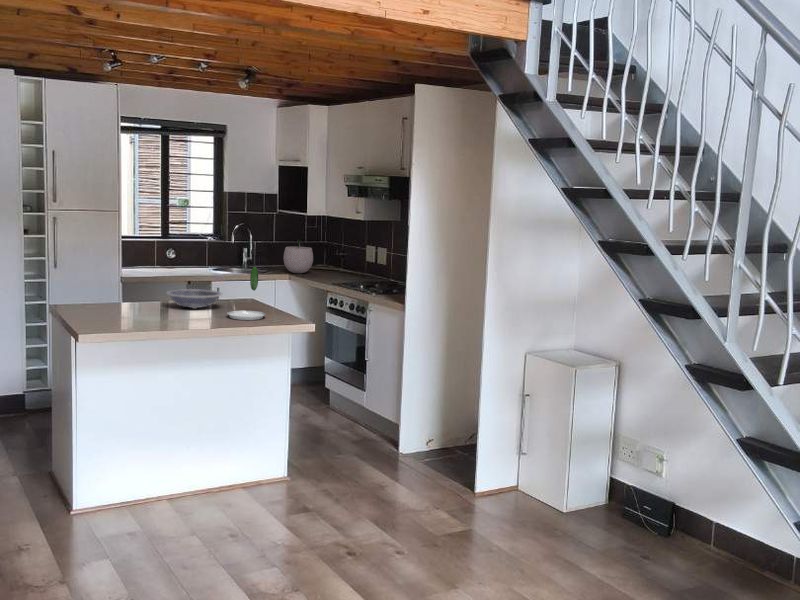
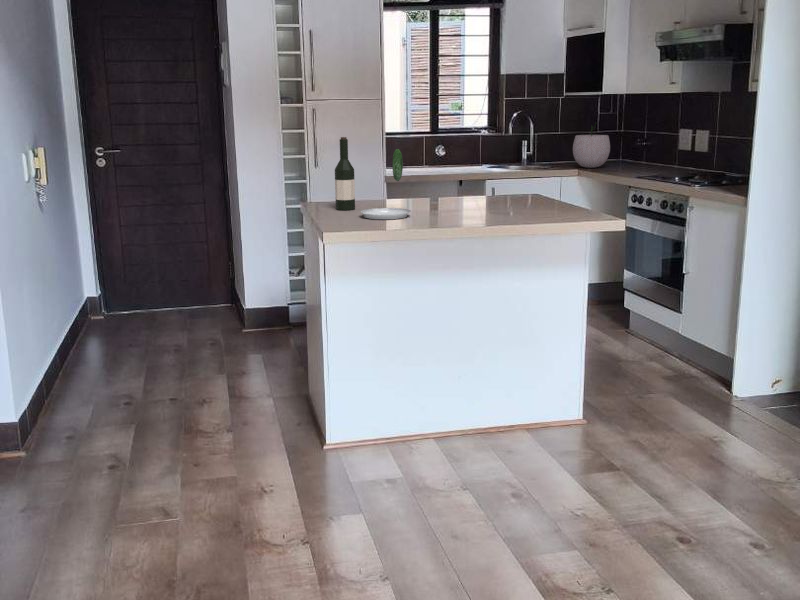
wine bottle: none [83,253,101,313] -> present [335,137,355,210]
plate: present [227,267,265,320] -> present [360,149,411,219]
bowl: present [167,289,222,308] -> none [432,182,500,204]

